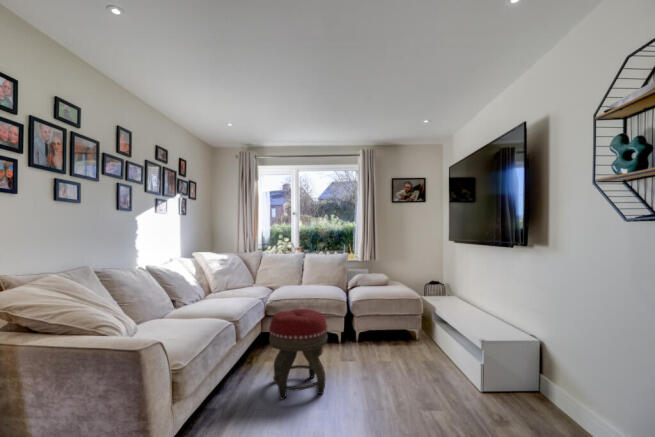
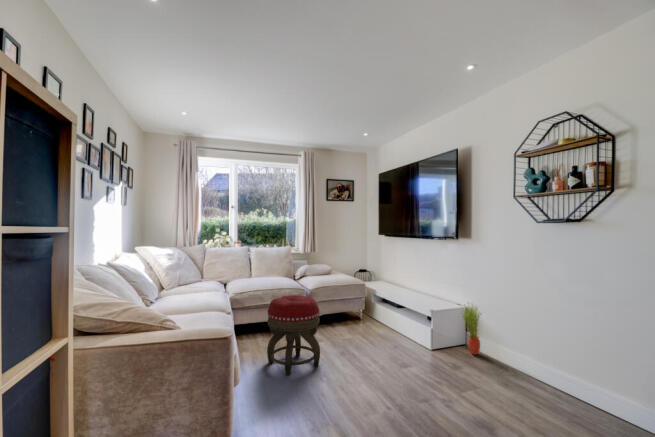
potted plant: none [527,340,559,422] -> present [461,304,481,355]

